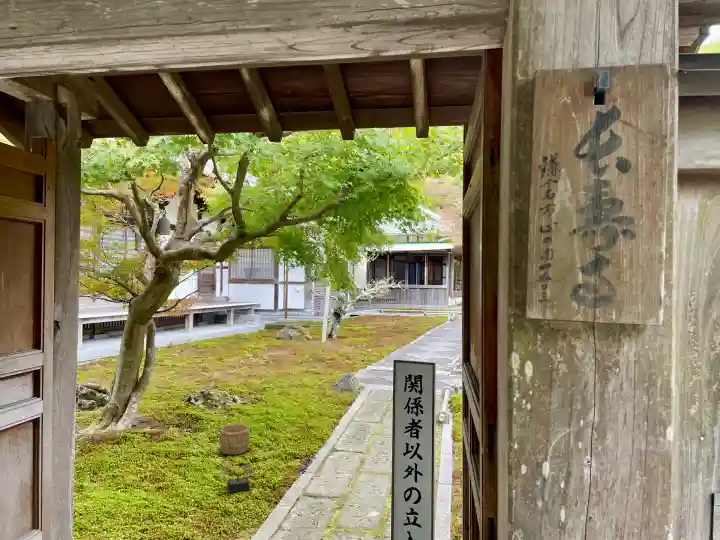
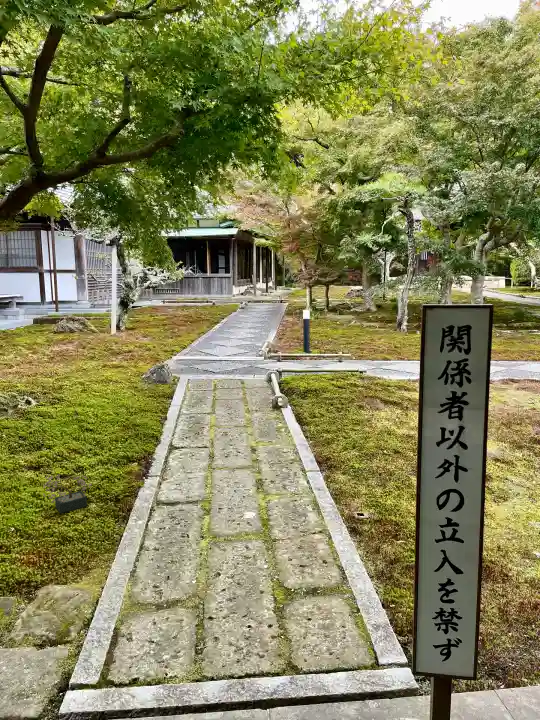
wooden bucket: present [220,424,250,455] -> none [26,428,66,466]

